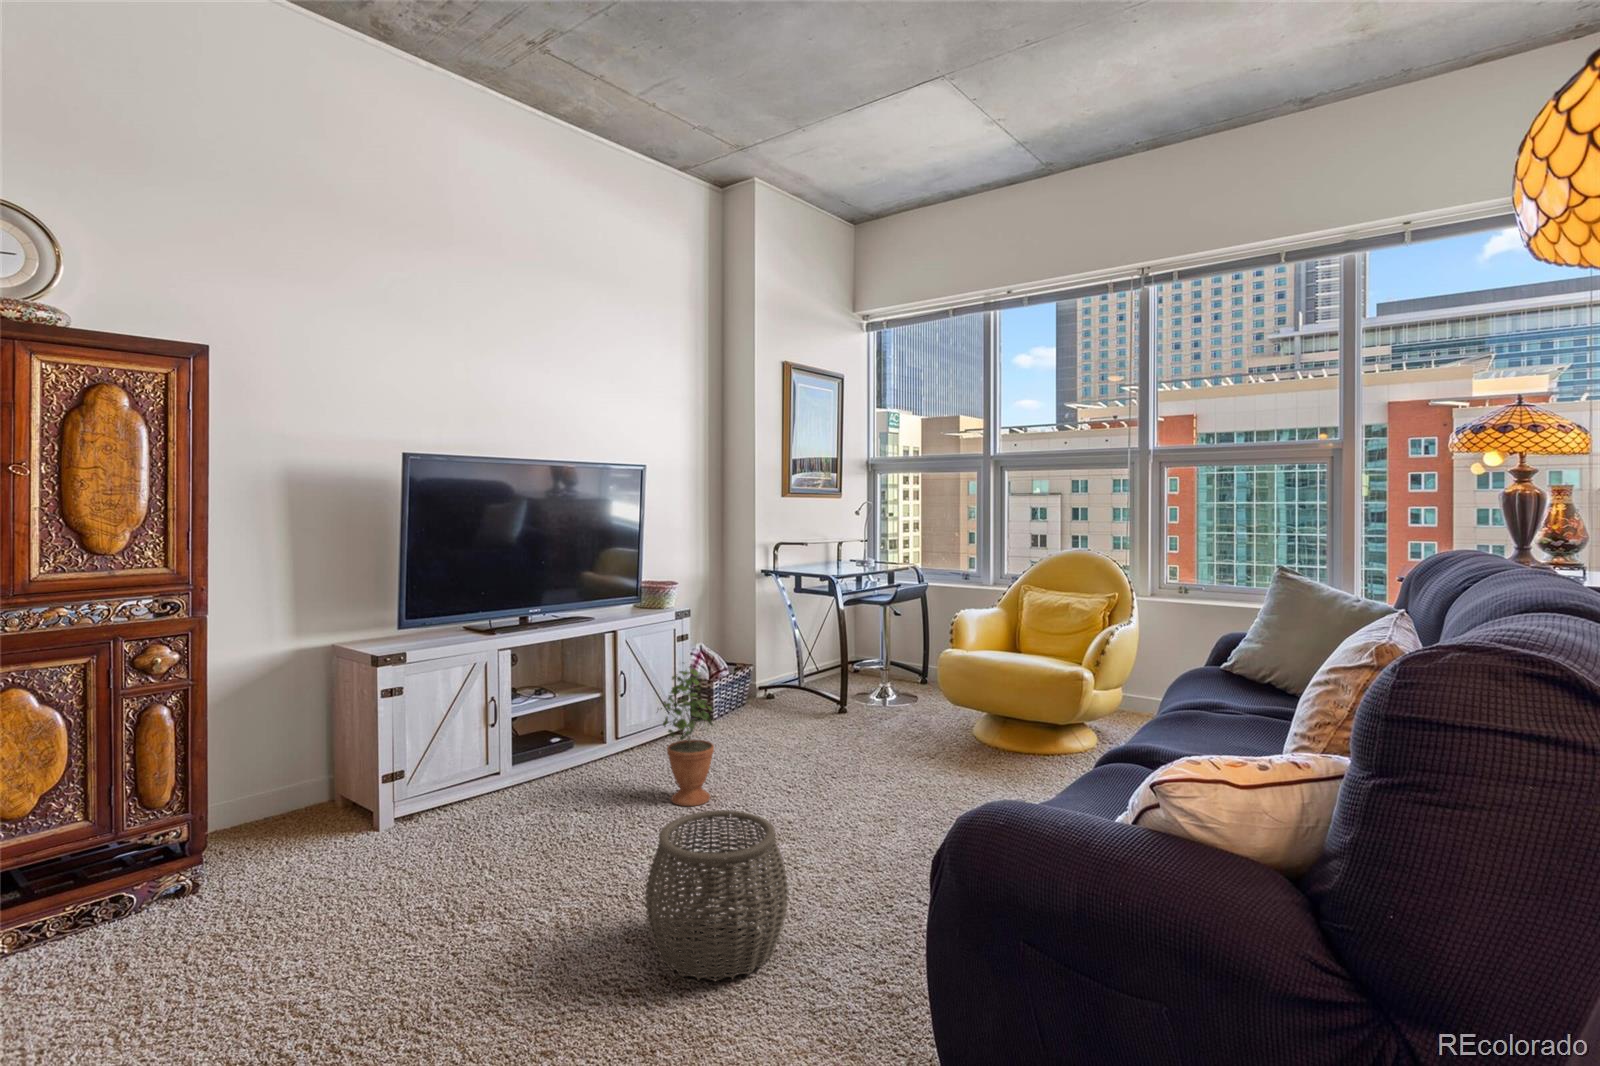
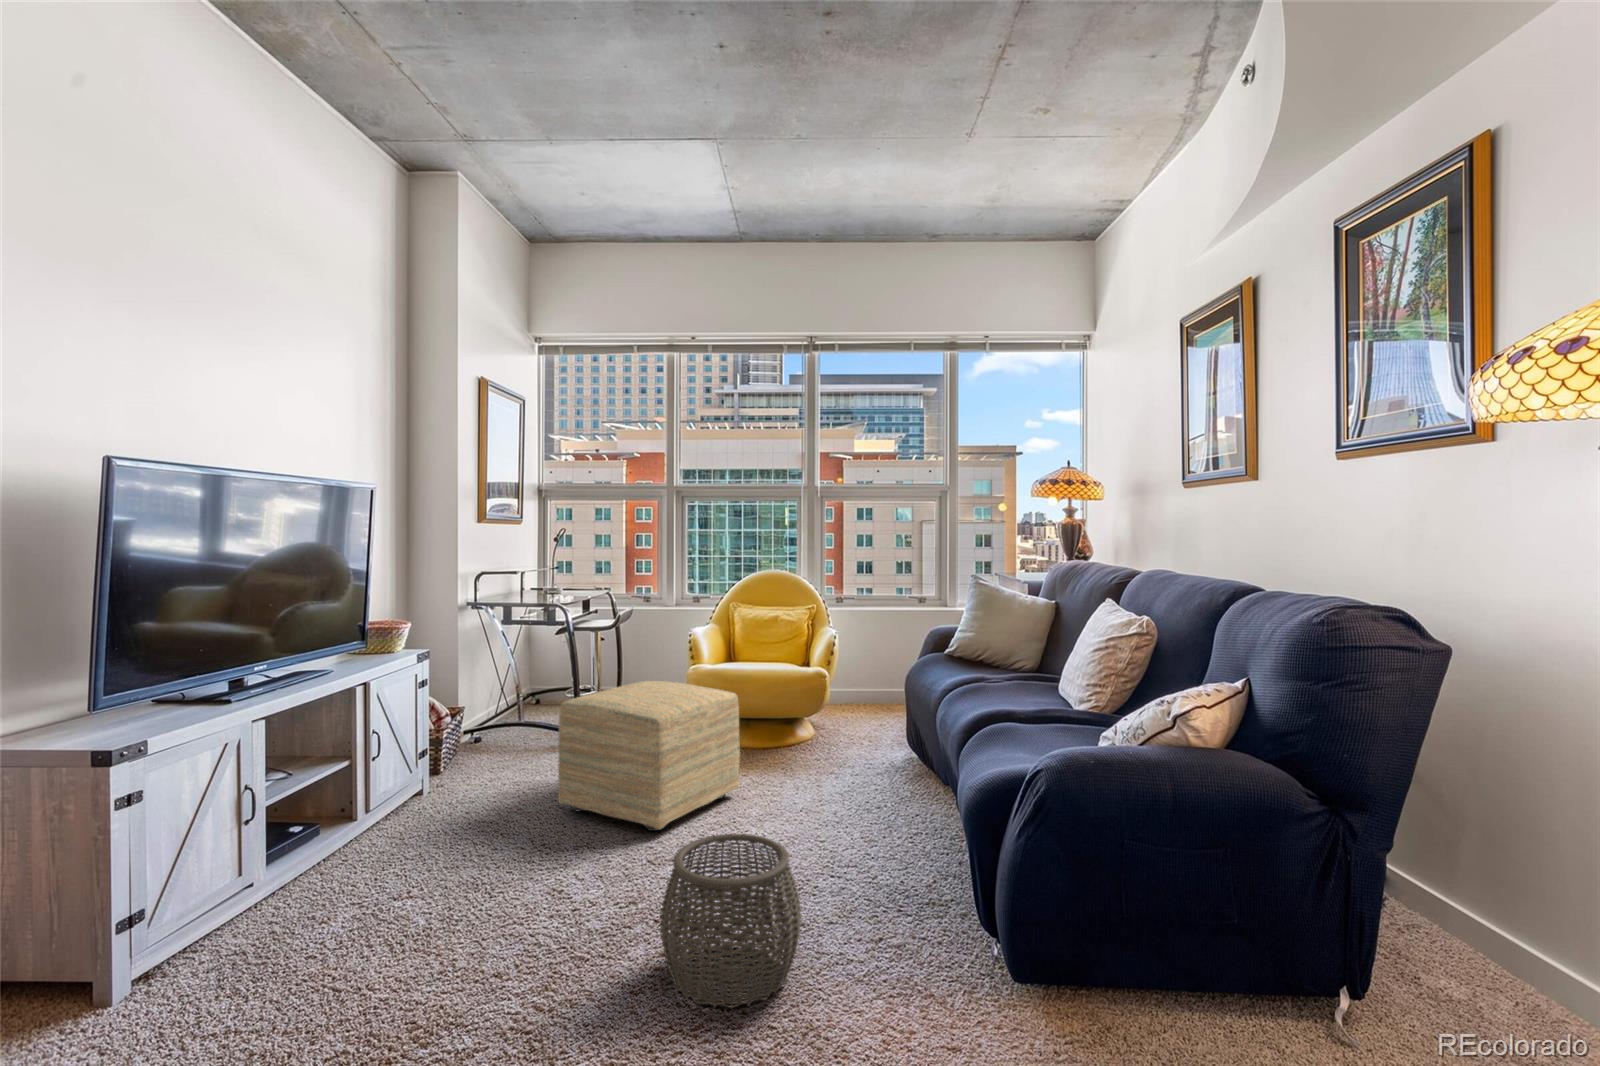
ottoman: none [756,659,928,807] -> present [558,681,740,831]
potted plant: present [658,665,714,806] -> none [486,704,548,864]

